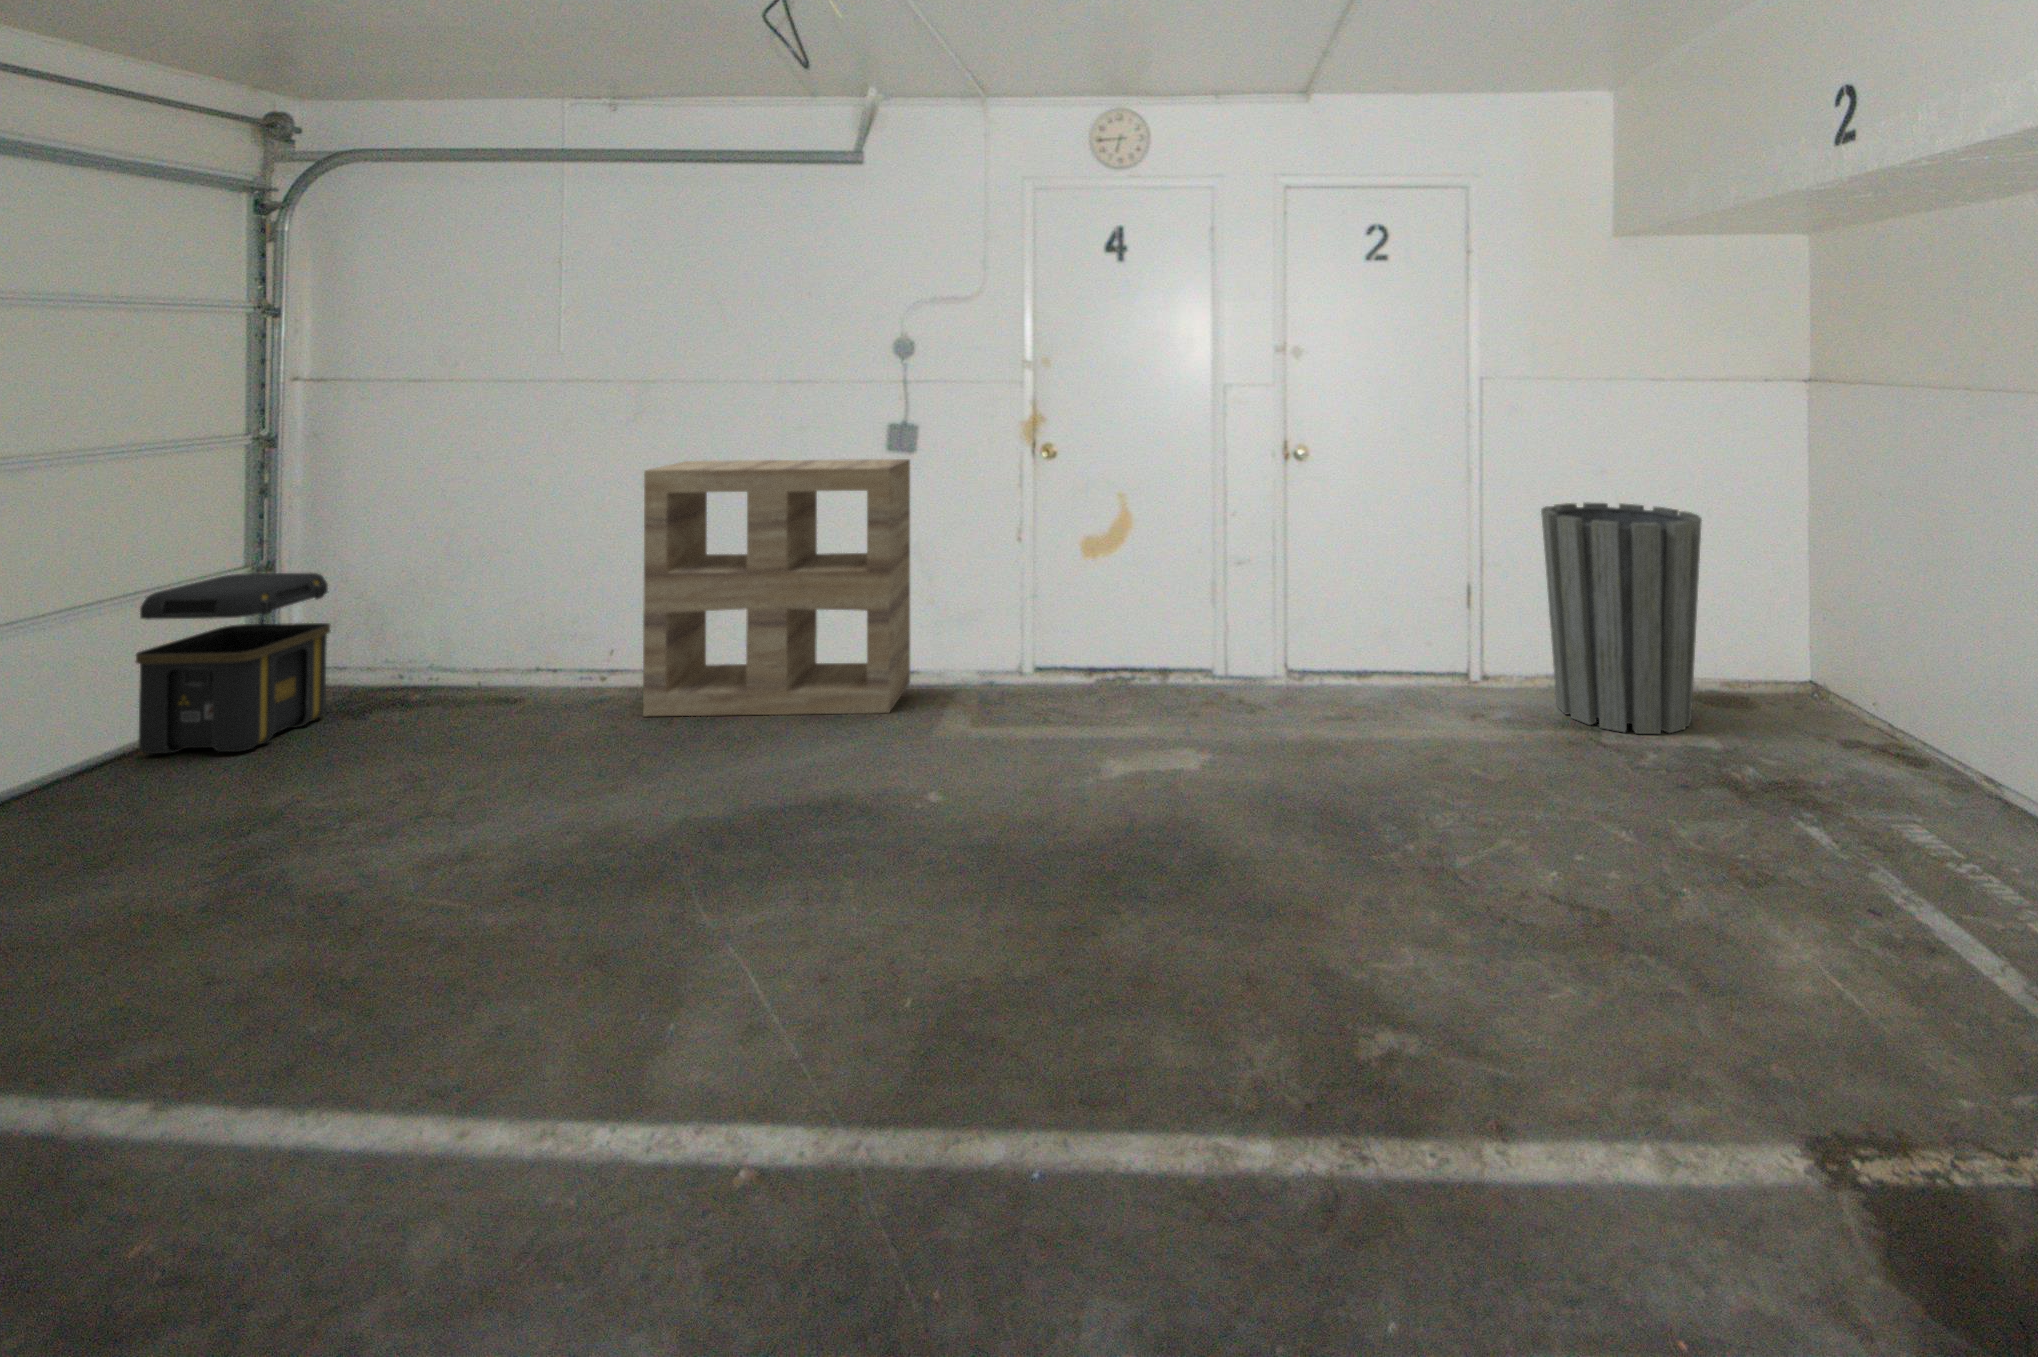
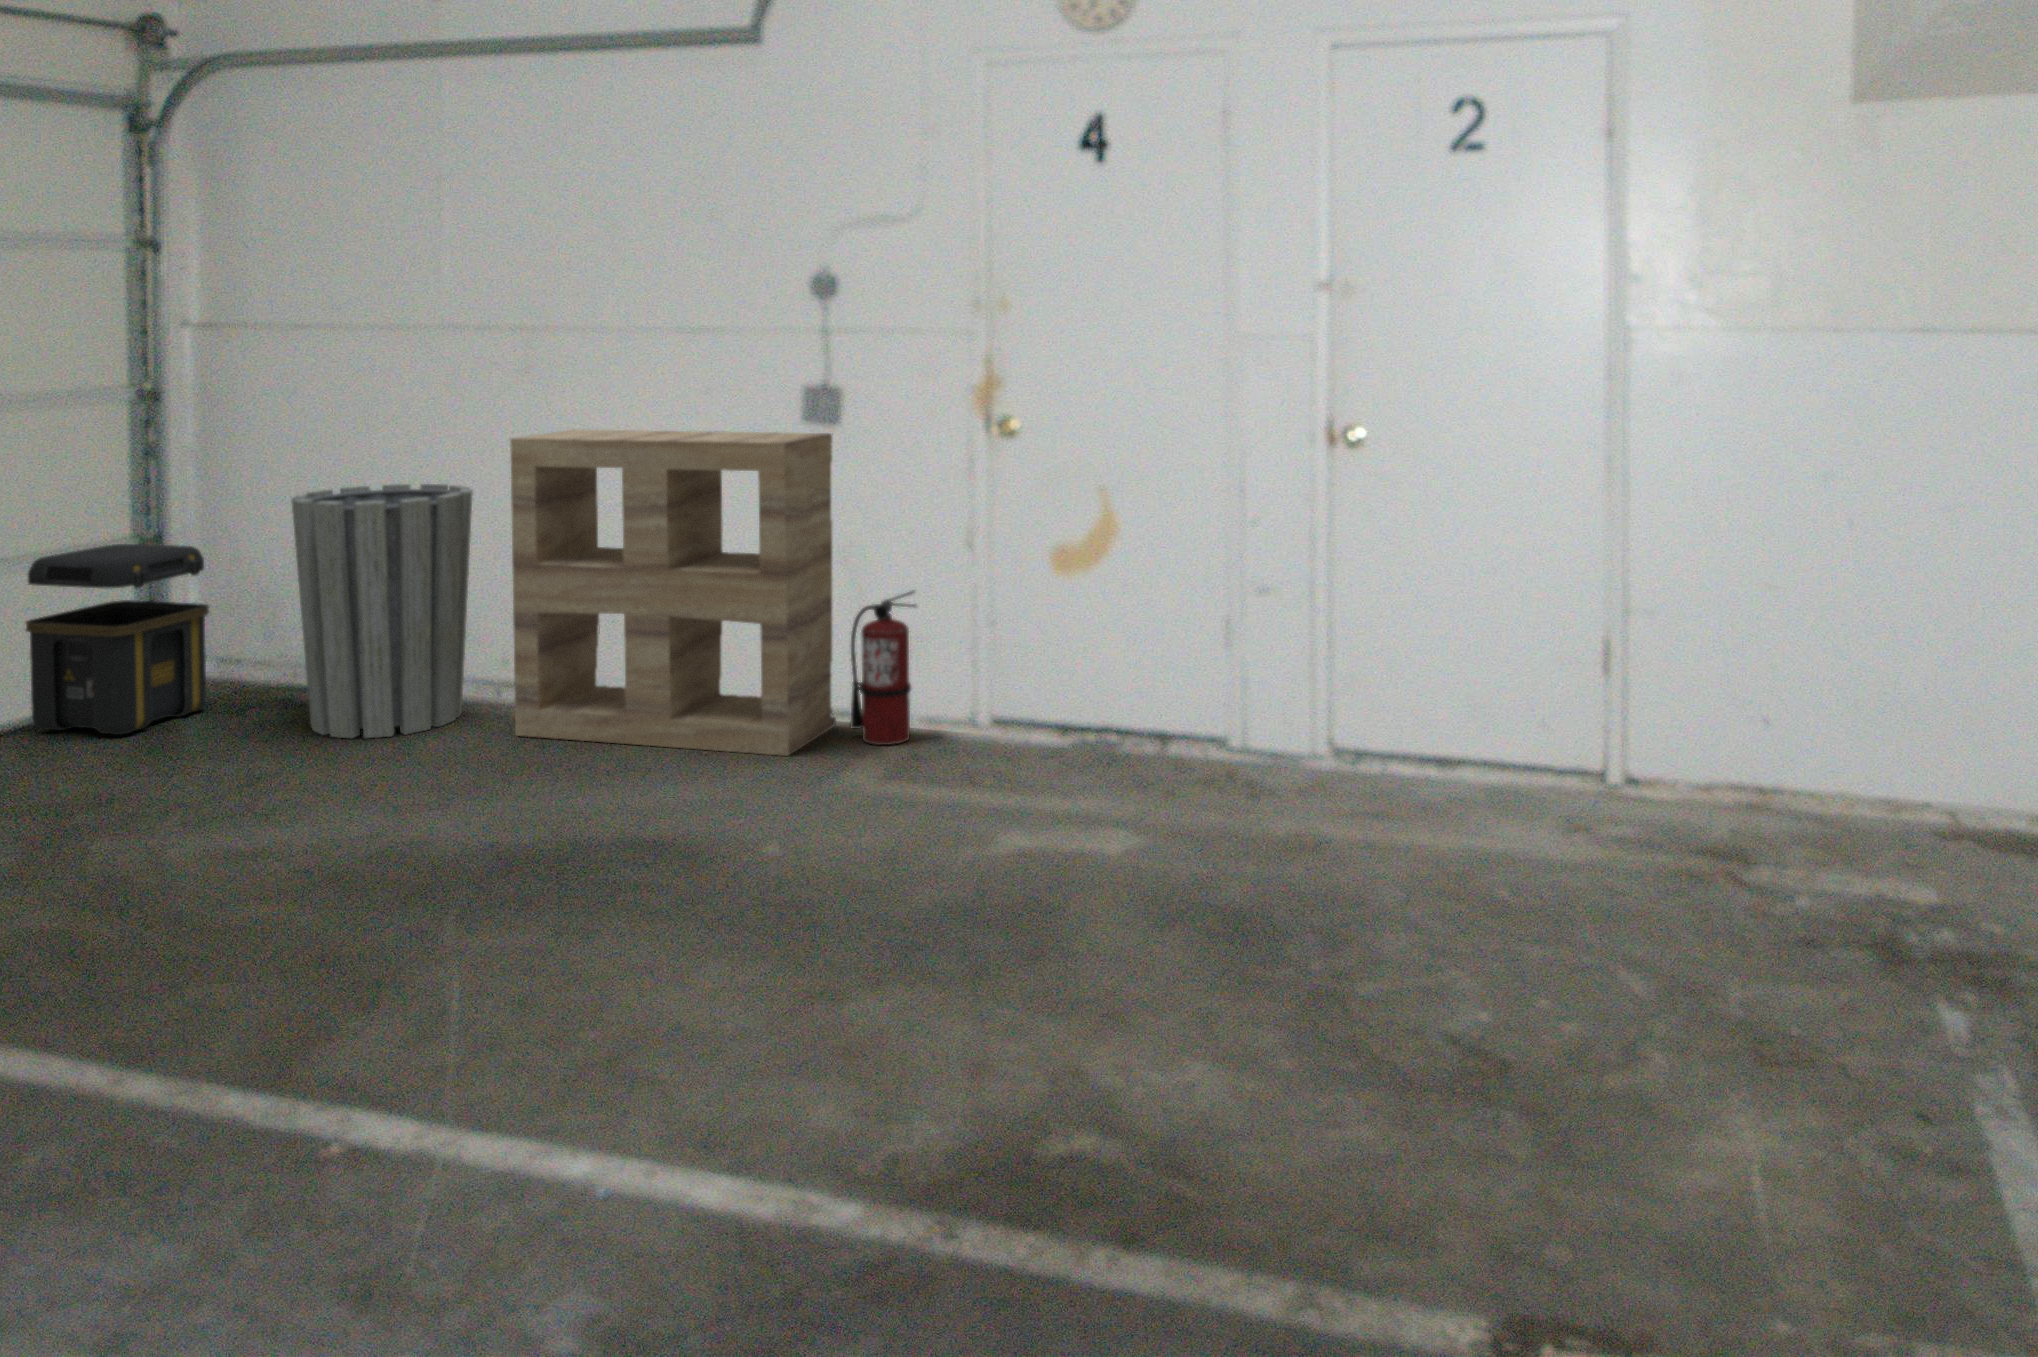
trash can: present [1541,502,1702,734] -> present [291,484,473,738]
fire extinguisher: none [928,576,984,697] -> present [850,590,916,745]

